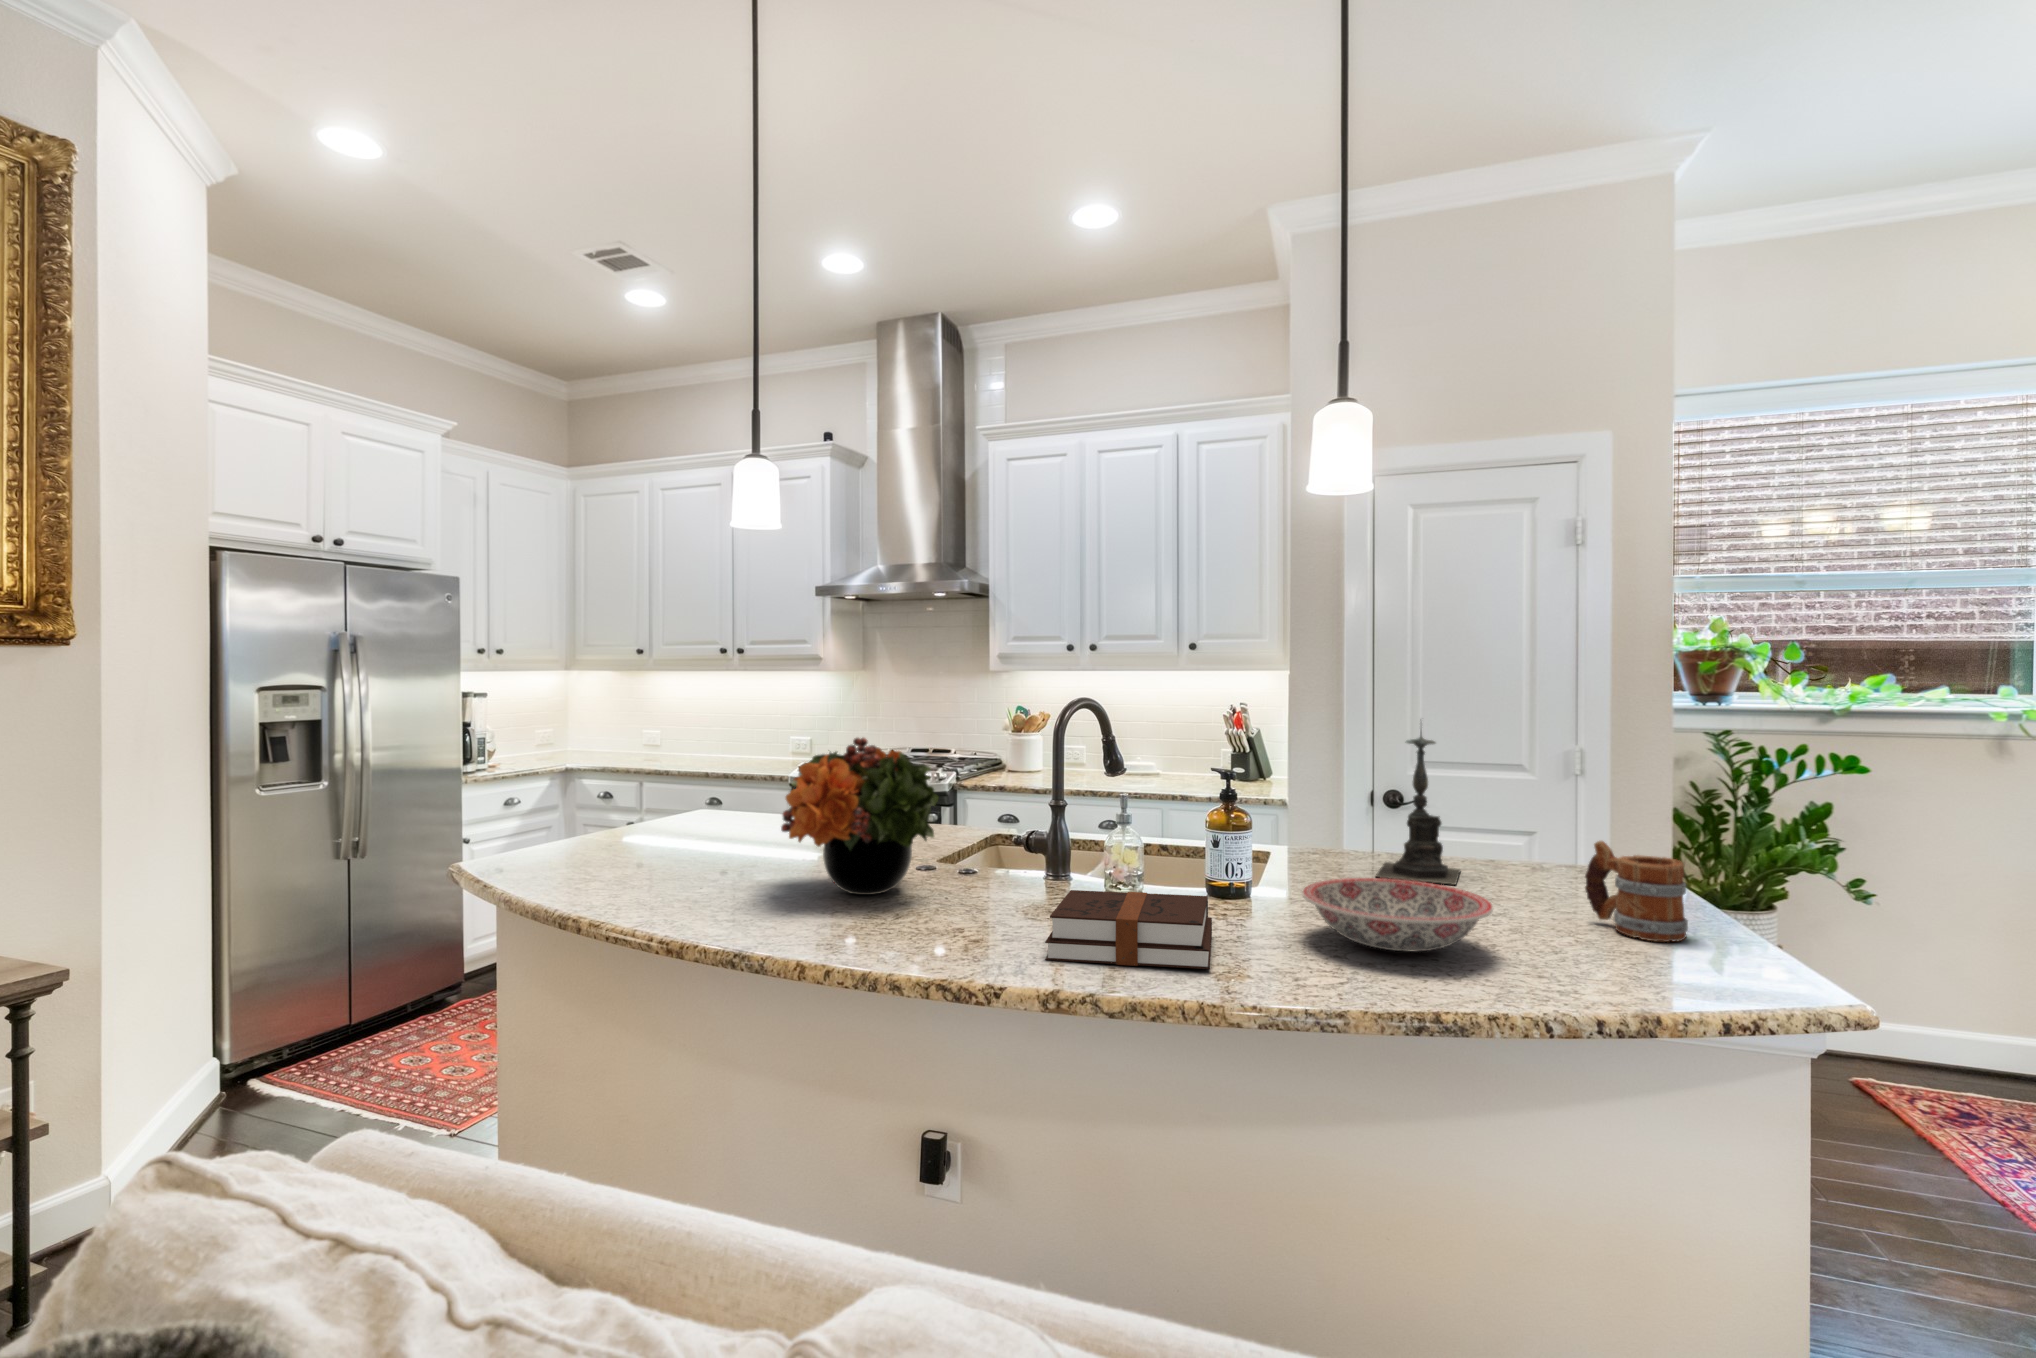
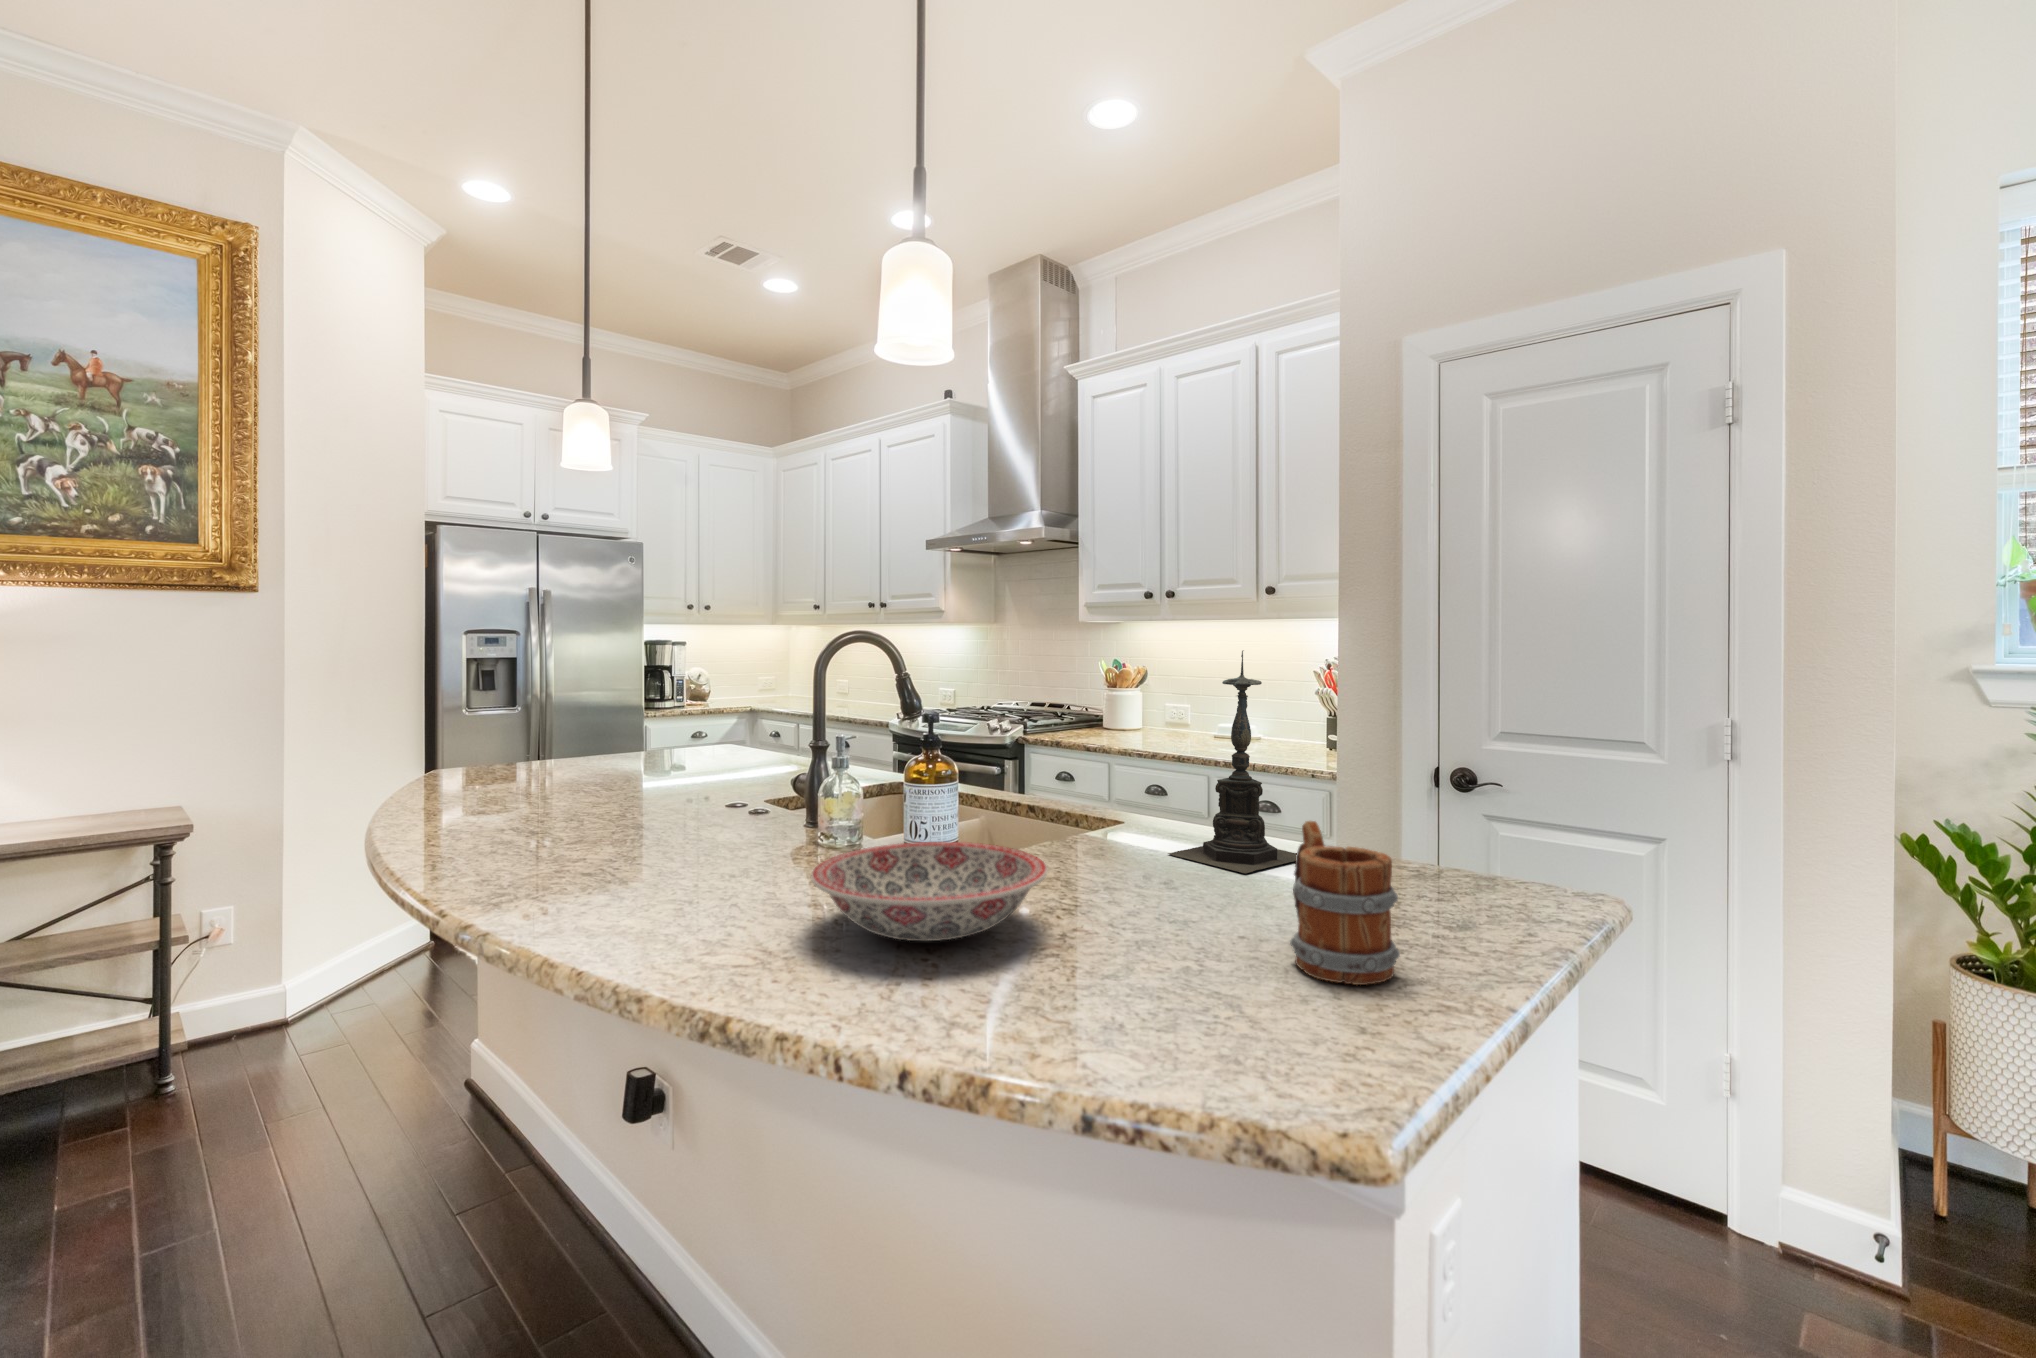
flower arrangement: present [781,738,938,895] -> none [505,663,694,820]
hardback book: present [1045,890,1212,969] -> none [538,826,766,925]

